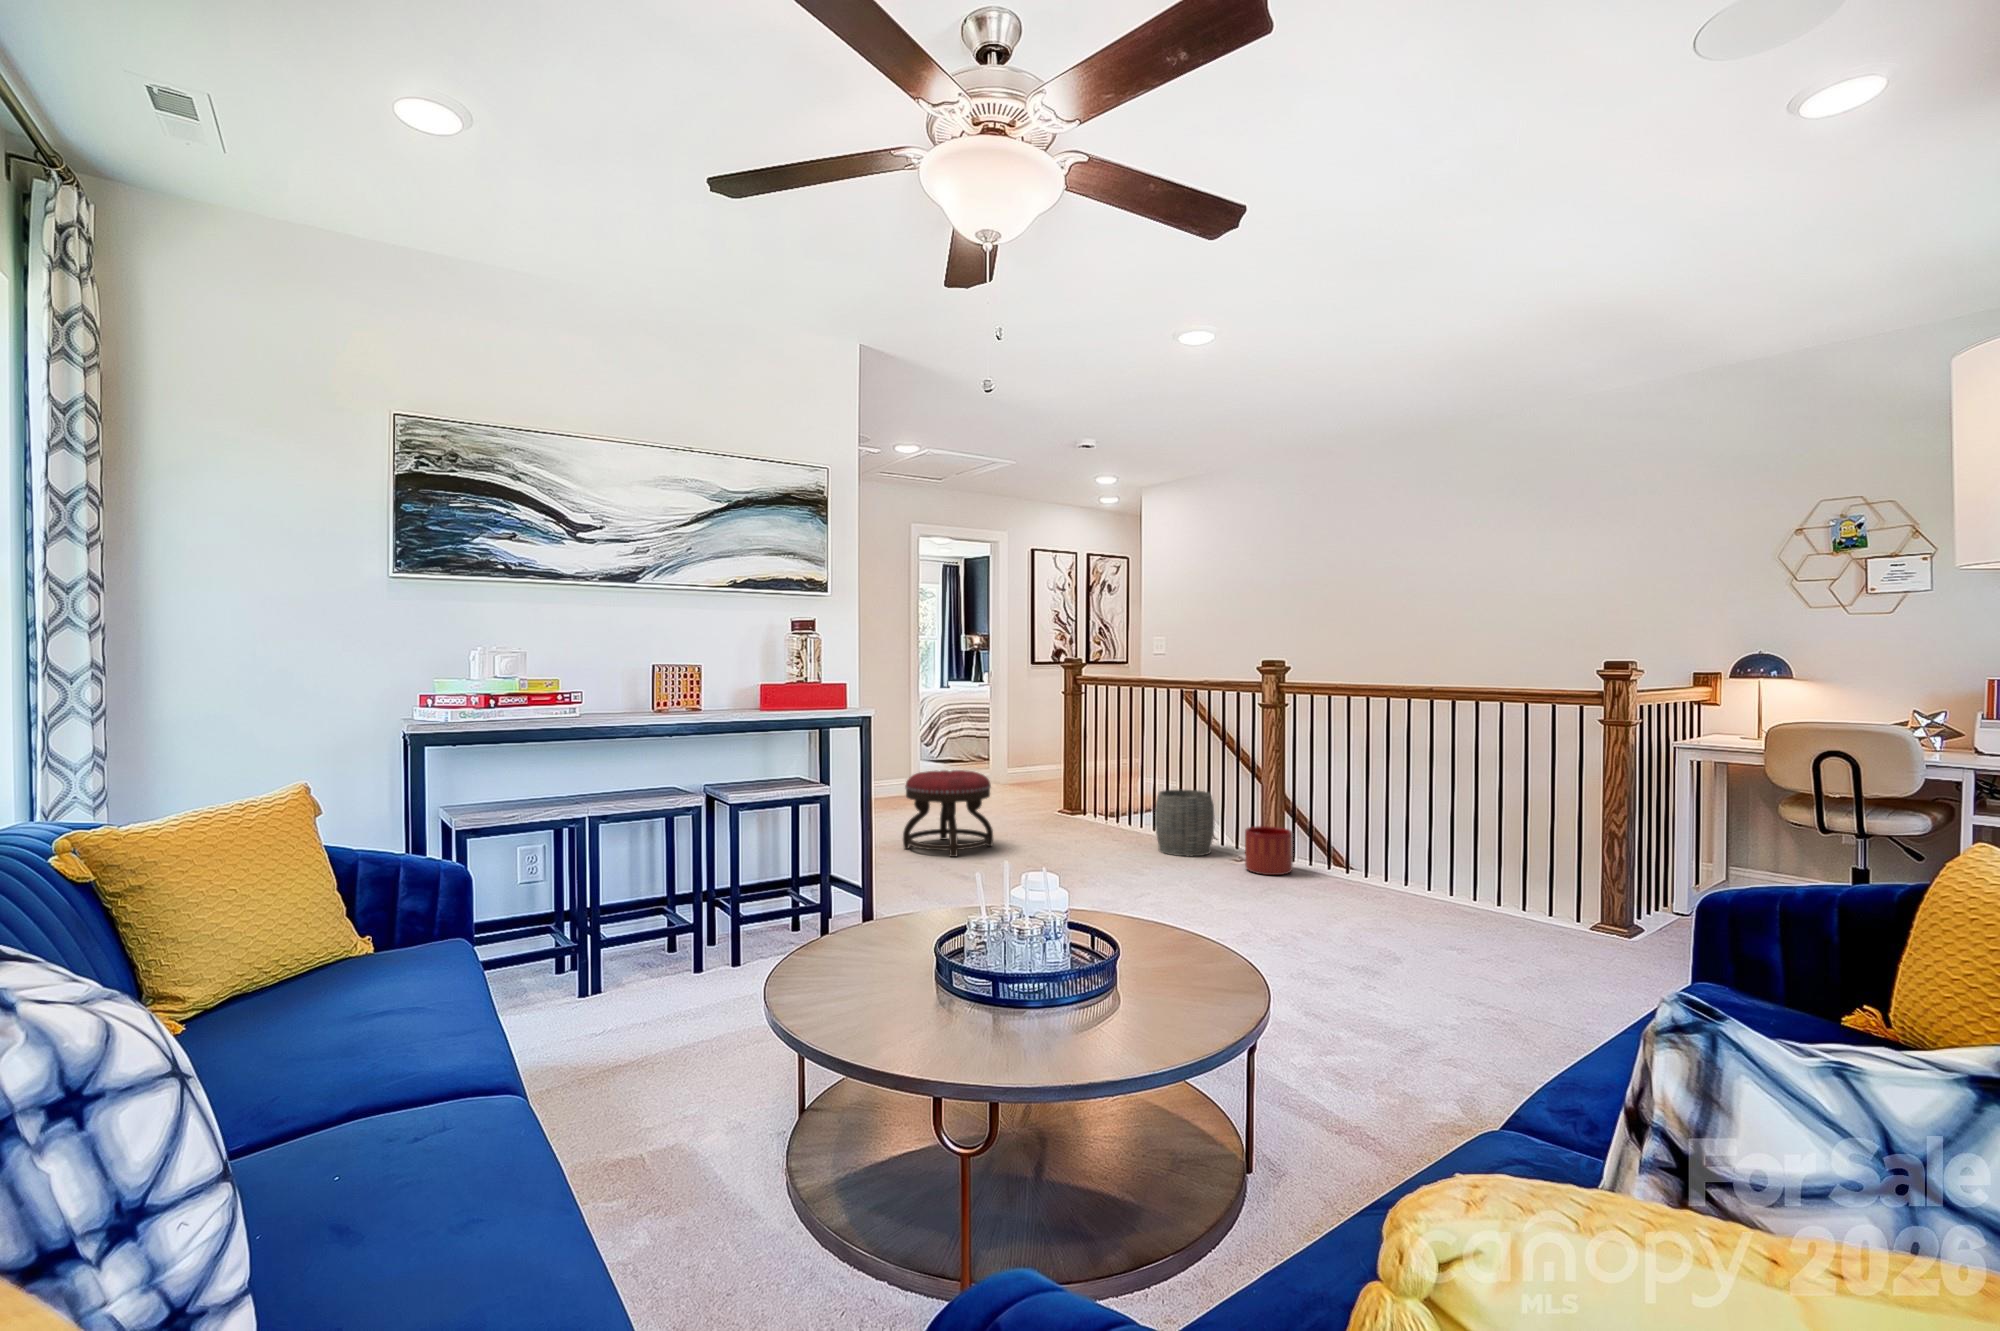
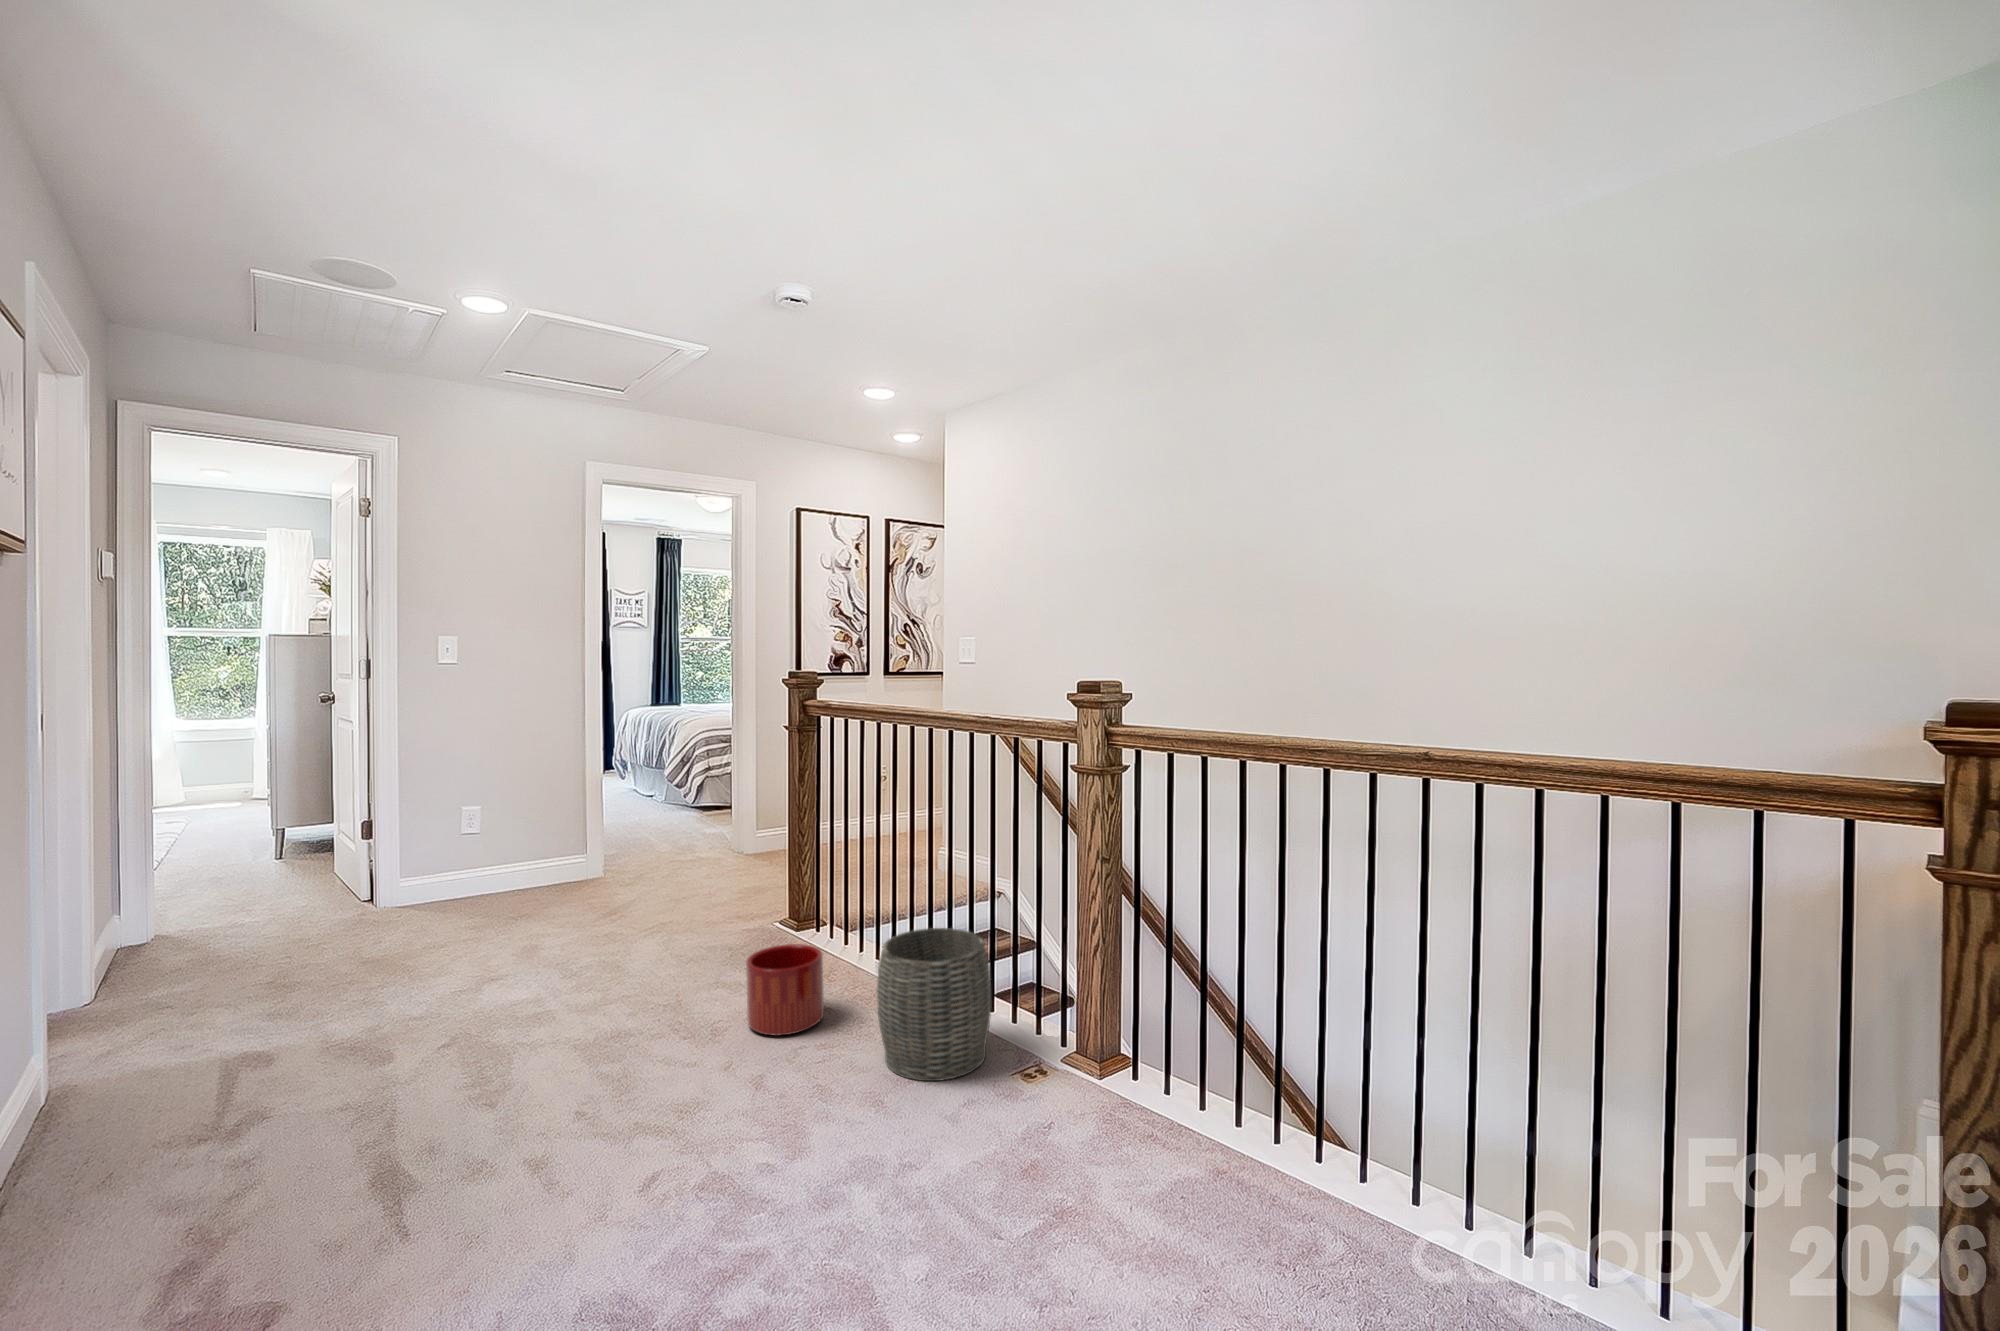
ottoman: present [903,770,993,857] -> none [336,909,555,1128]
planter: present [1245,826,1293,875] -> present [746,944,824,1036]

